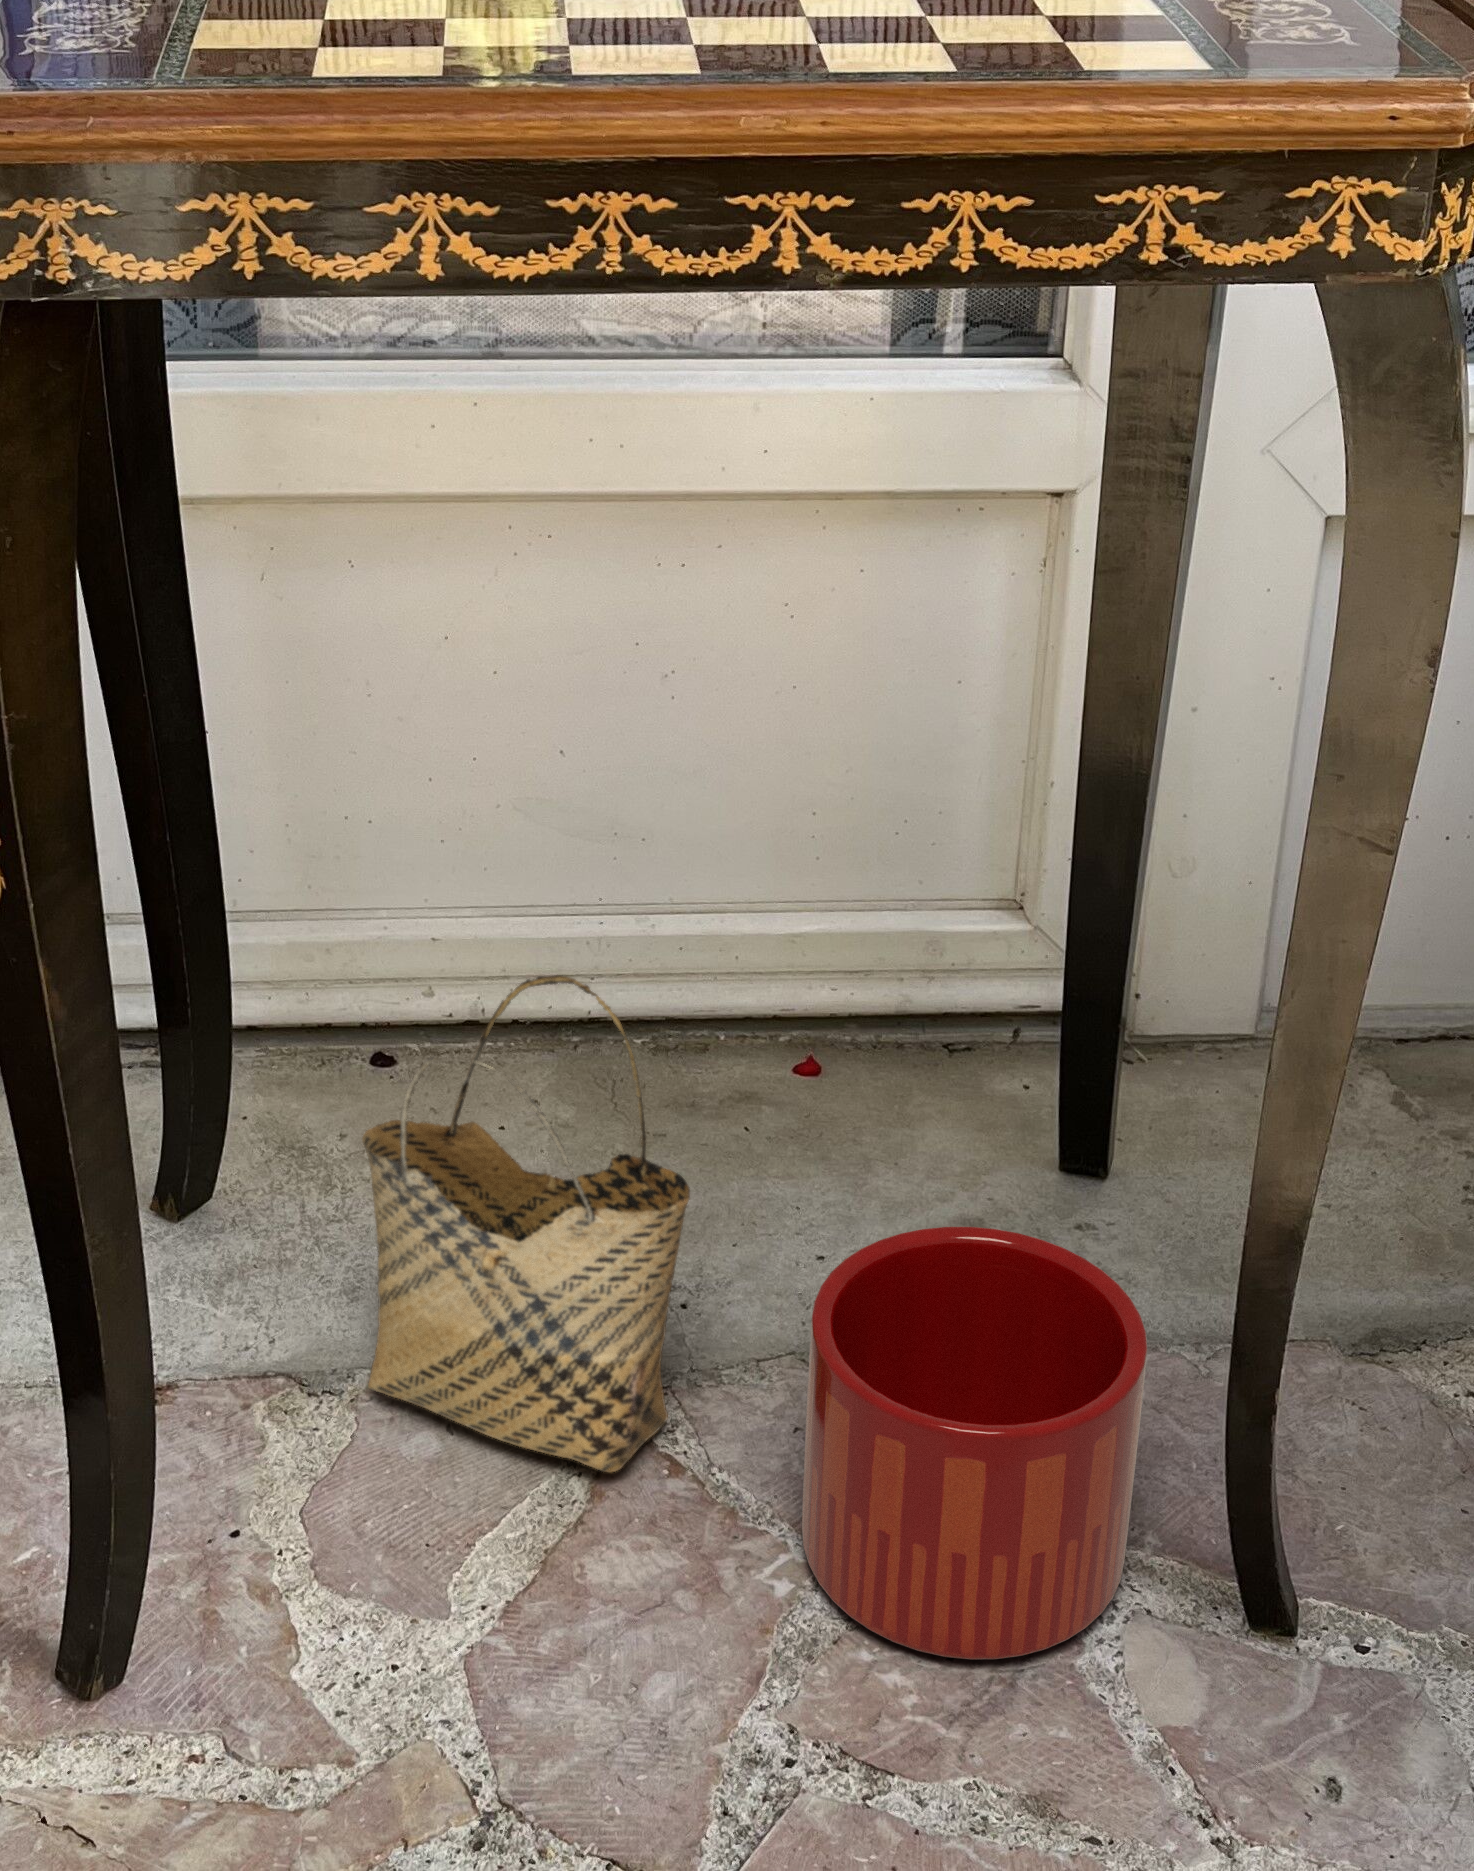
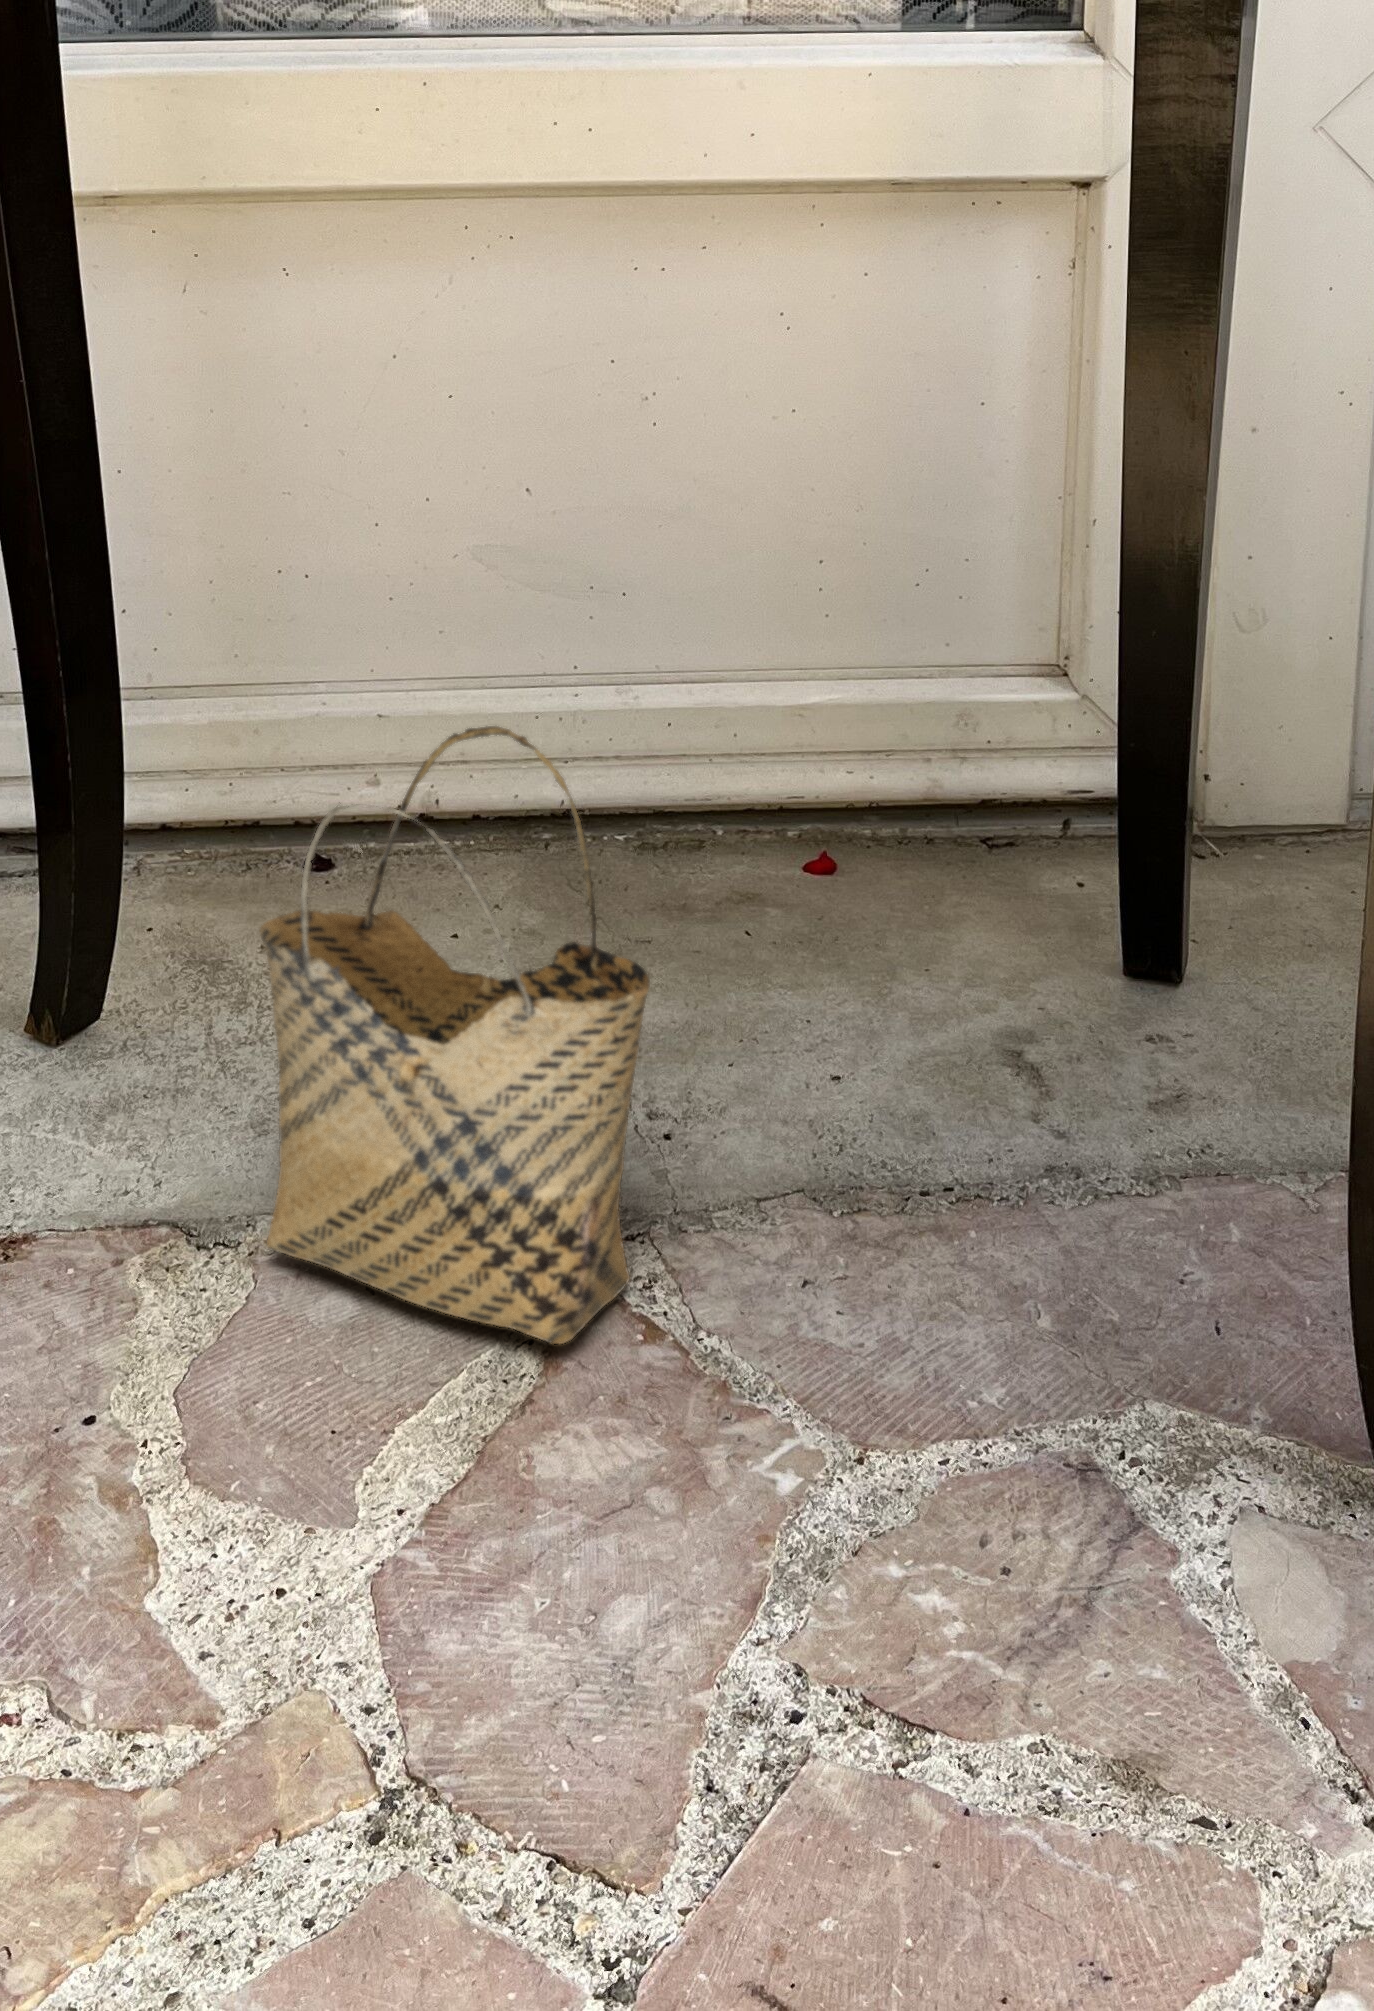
planter: present [802,1227,1147,1660] -> none [798,1018,1226,1576]

